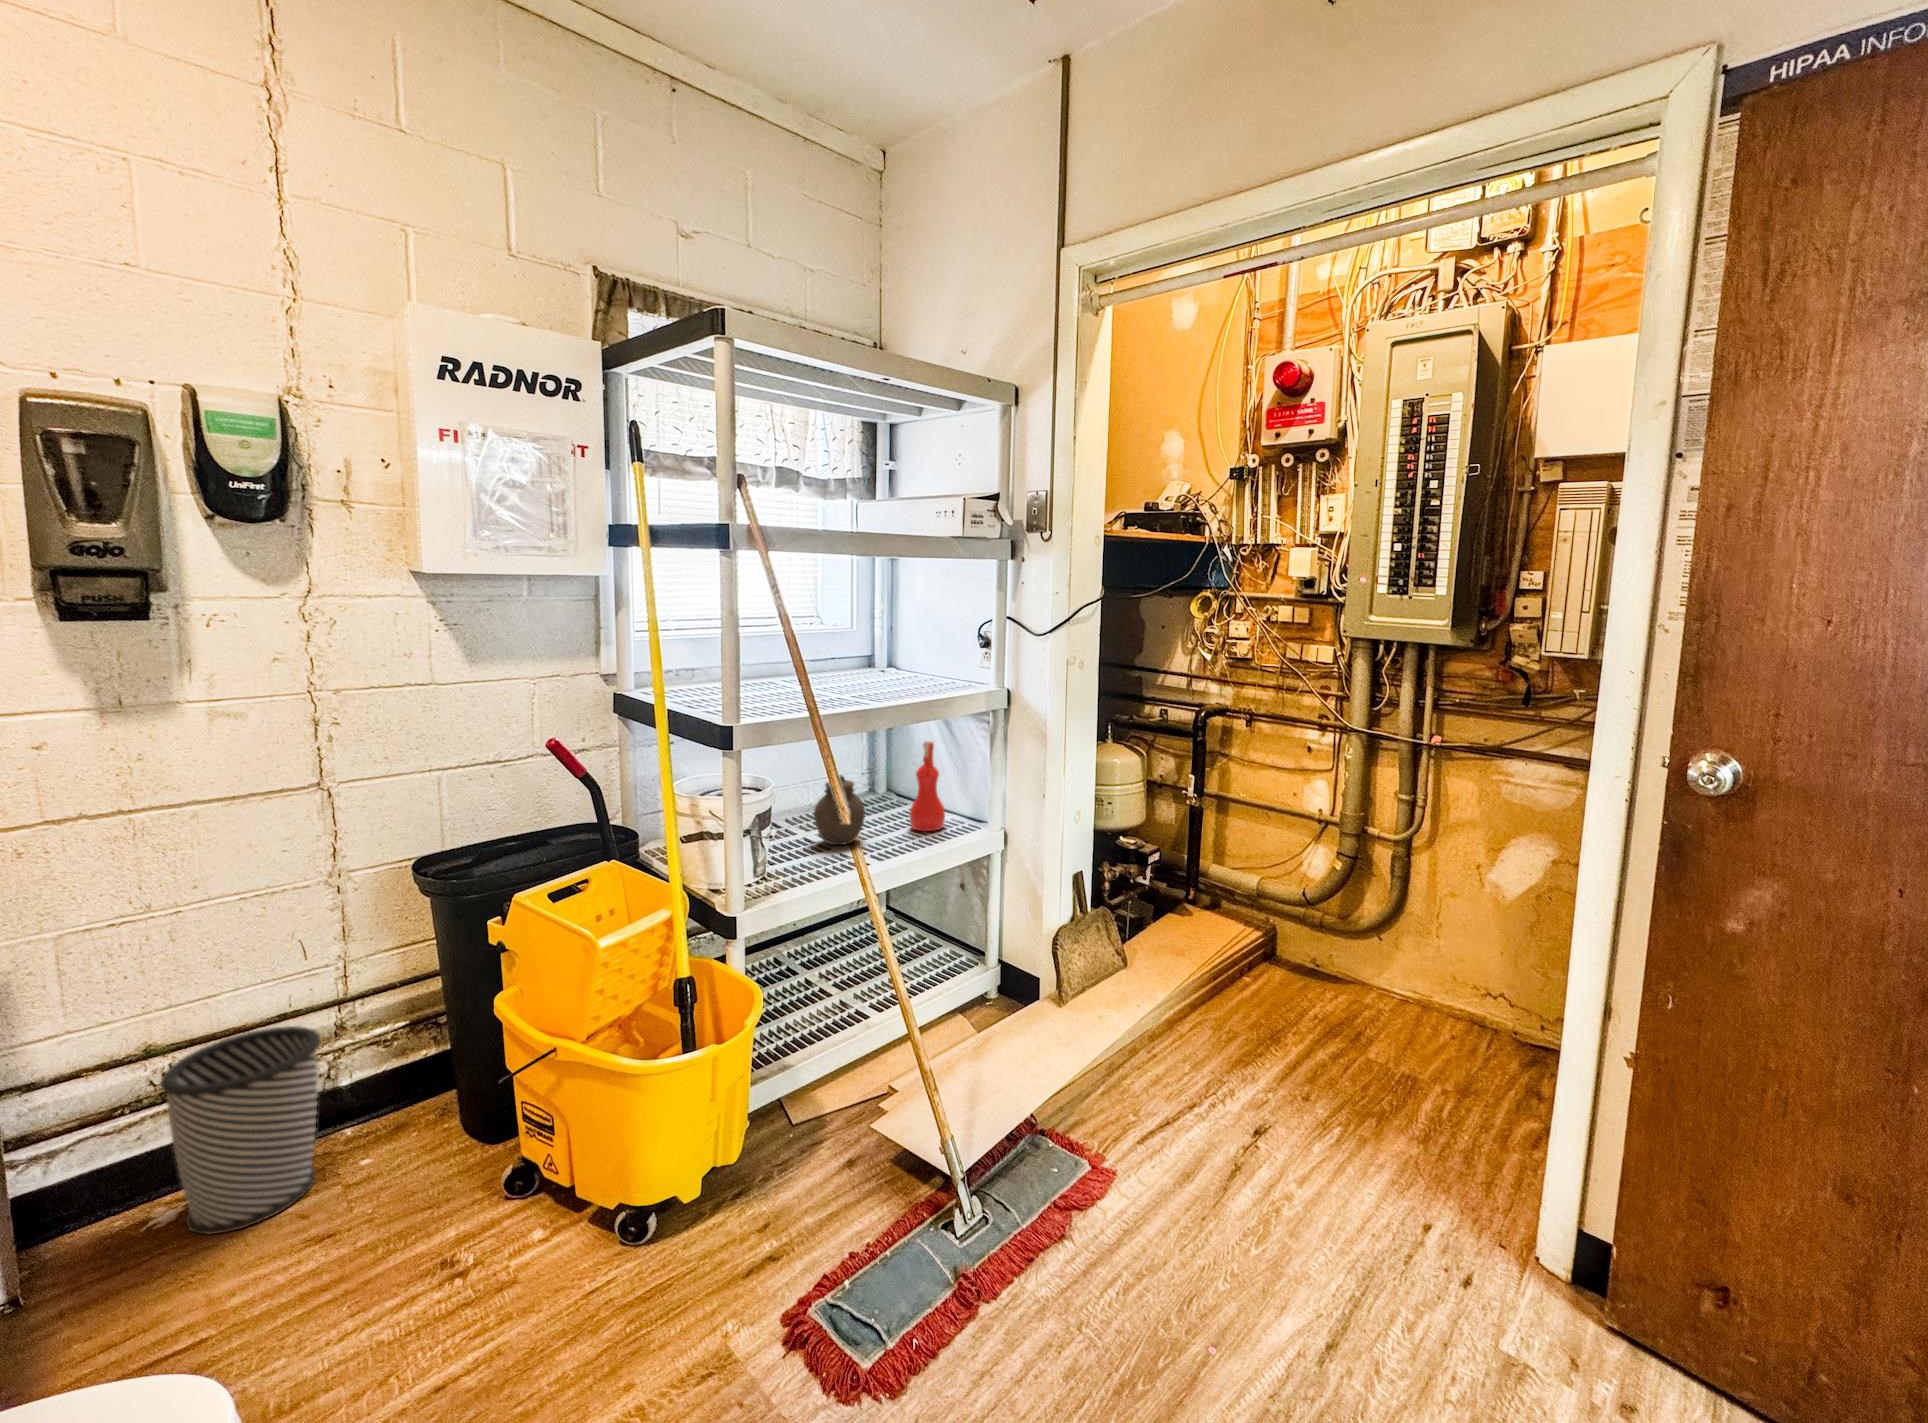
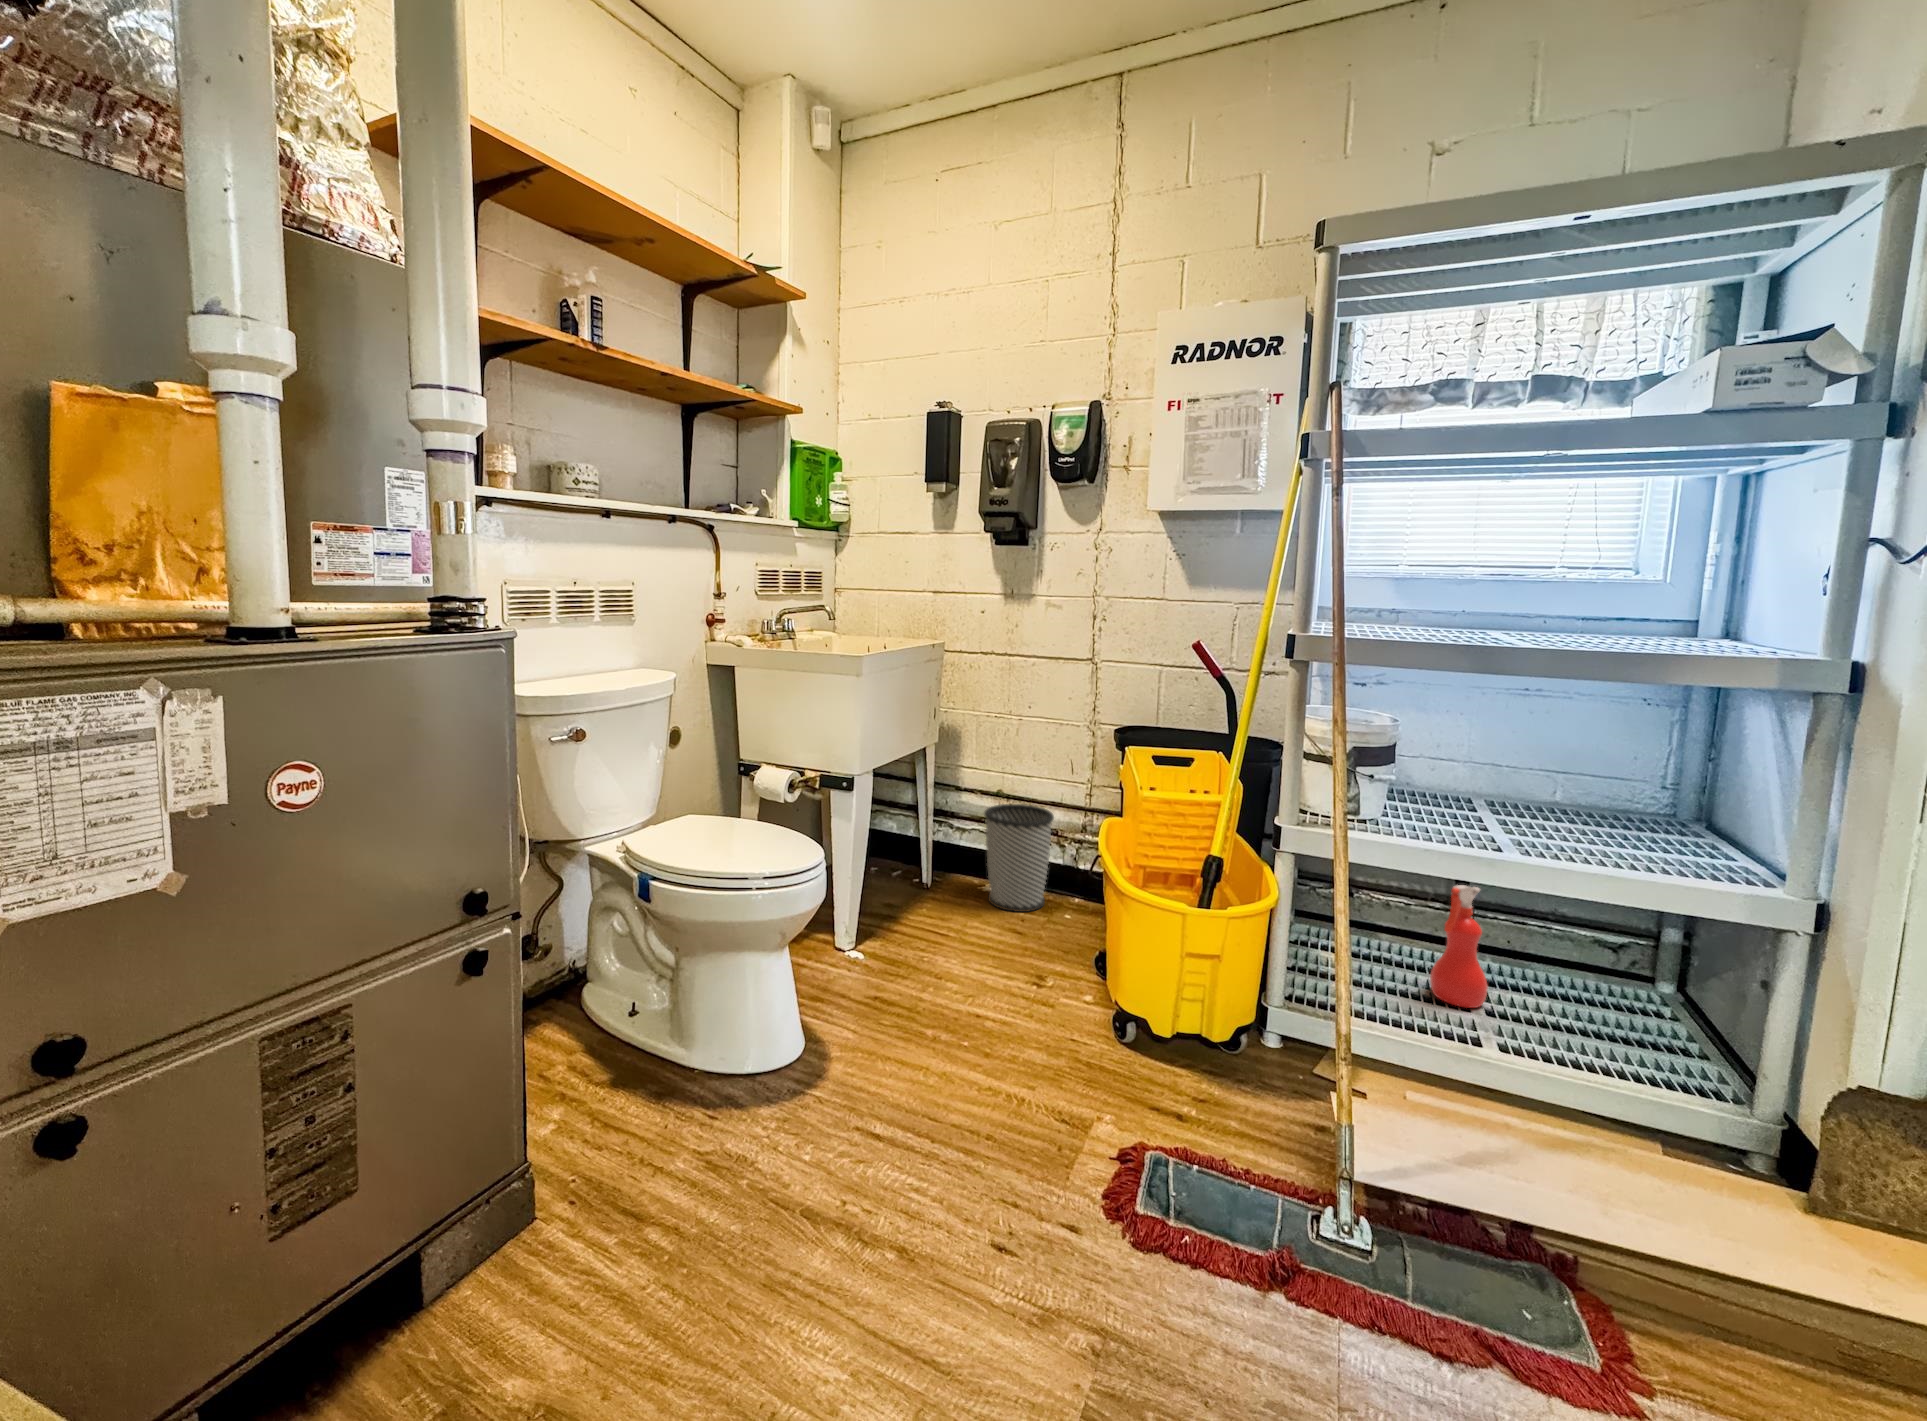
spray bottle: present [909,741,945,831] -> present [1430,885,1488,1008]
jar: present [814,775,865,845] -> none [1473,741,1552,829]

